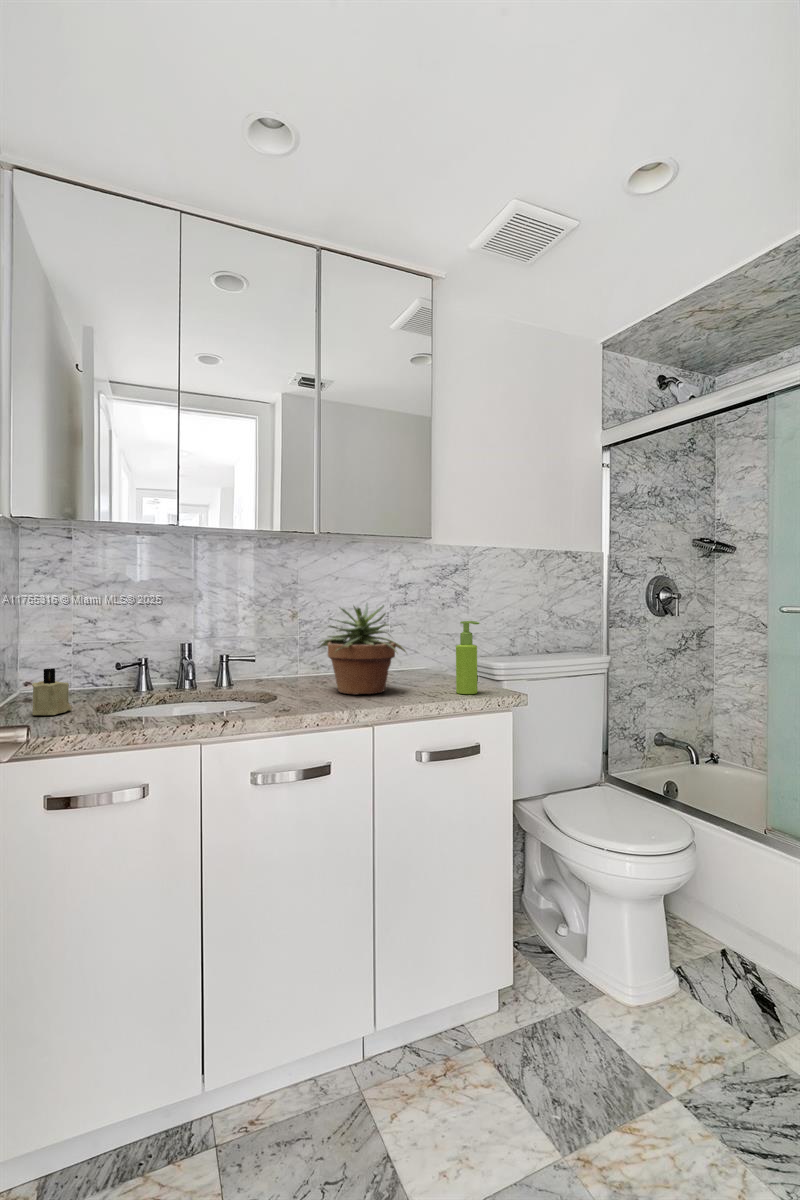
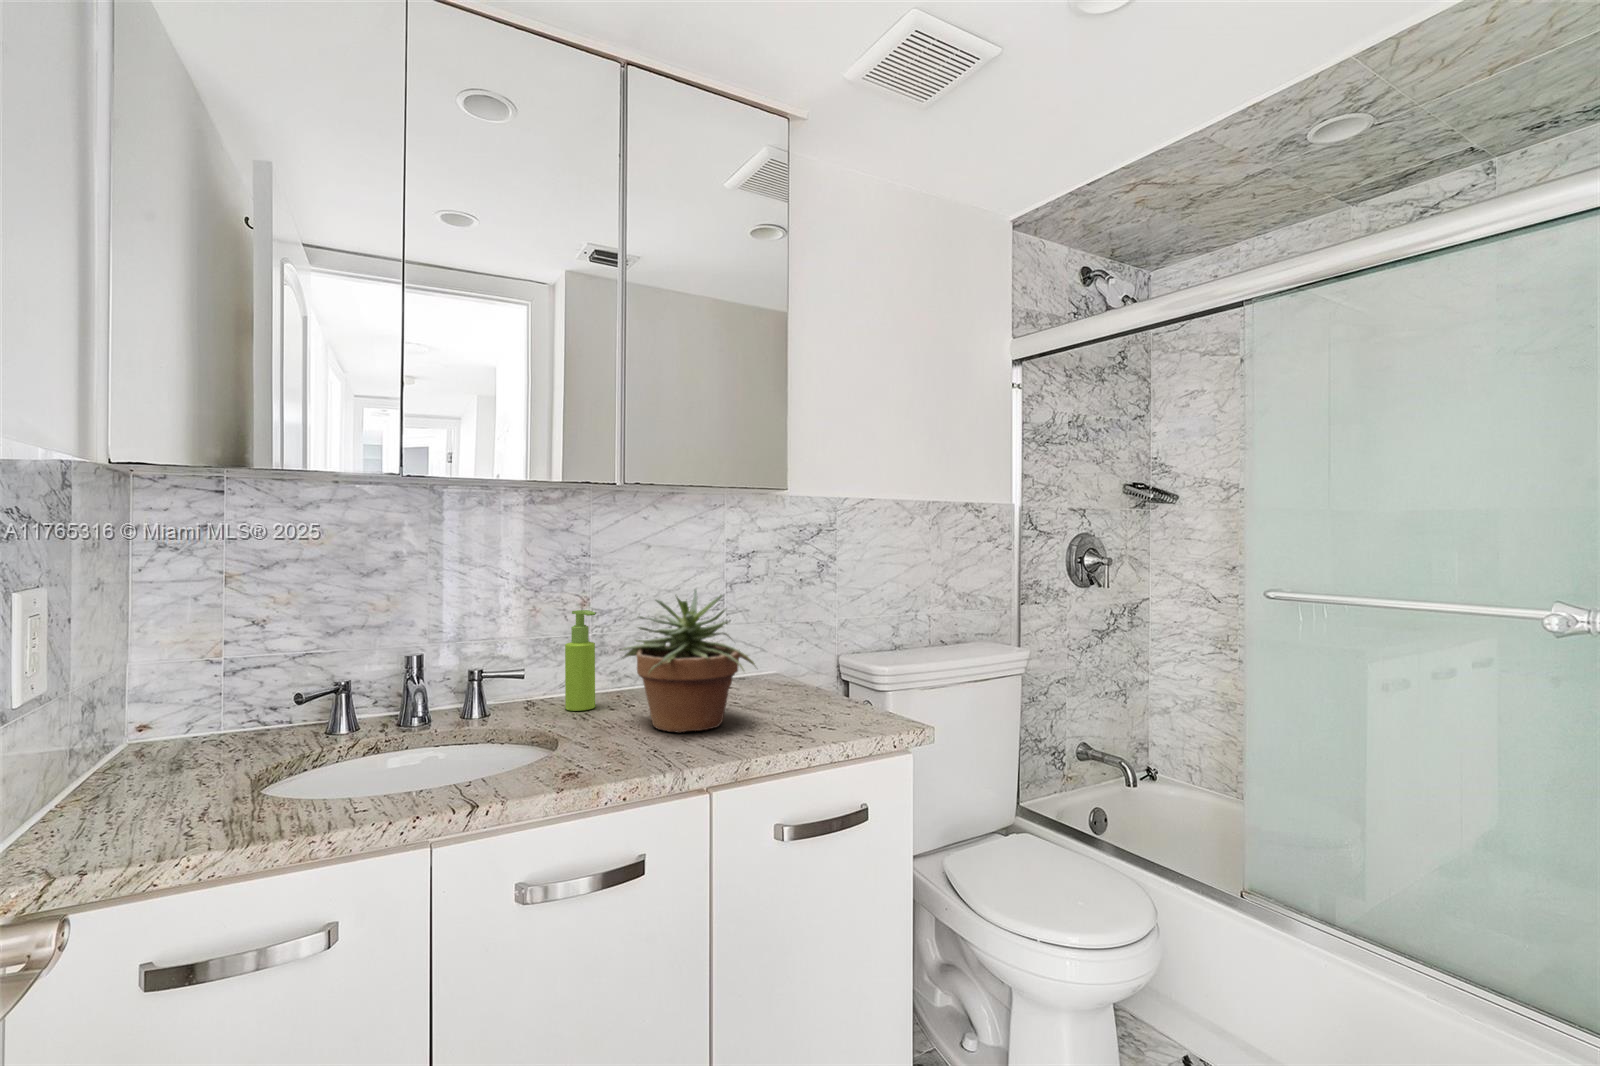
soap dispenser: present [456,621,479,694] -> present [565,610,596,711]
candle: present [32,668,72,715] -> none [136,719,211,802]

